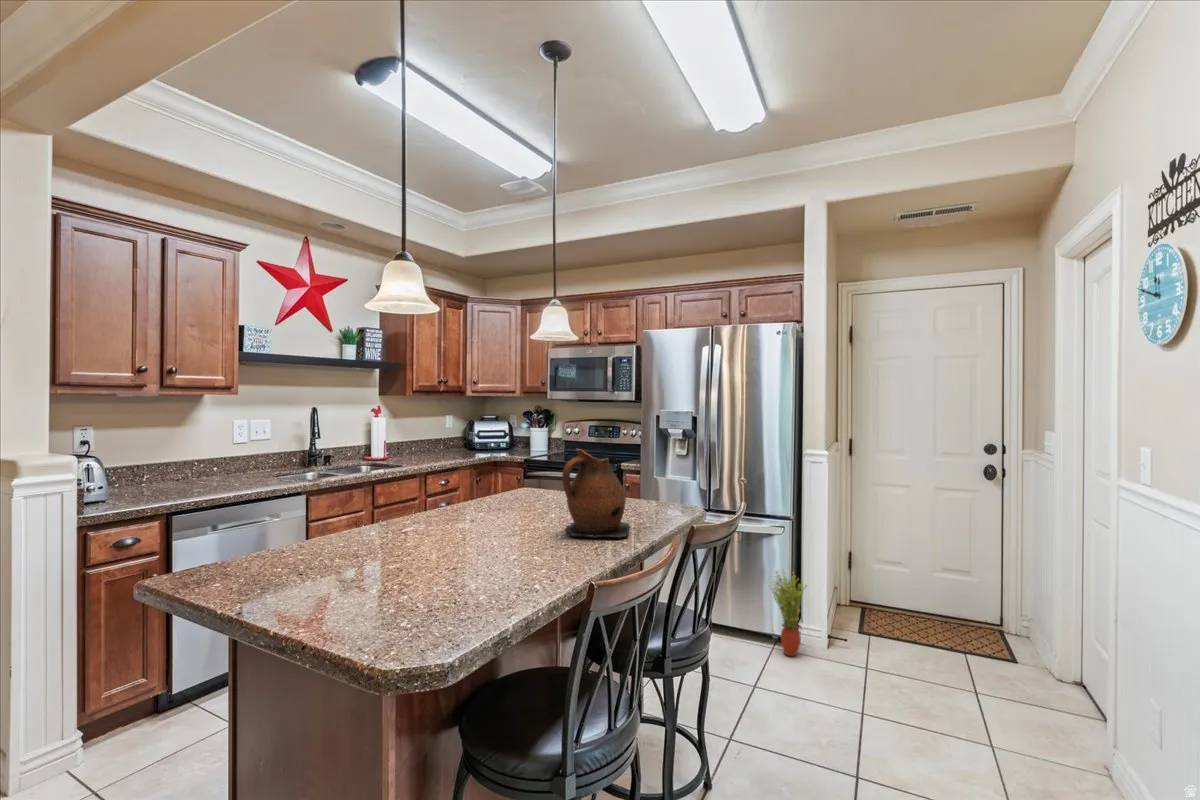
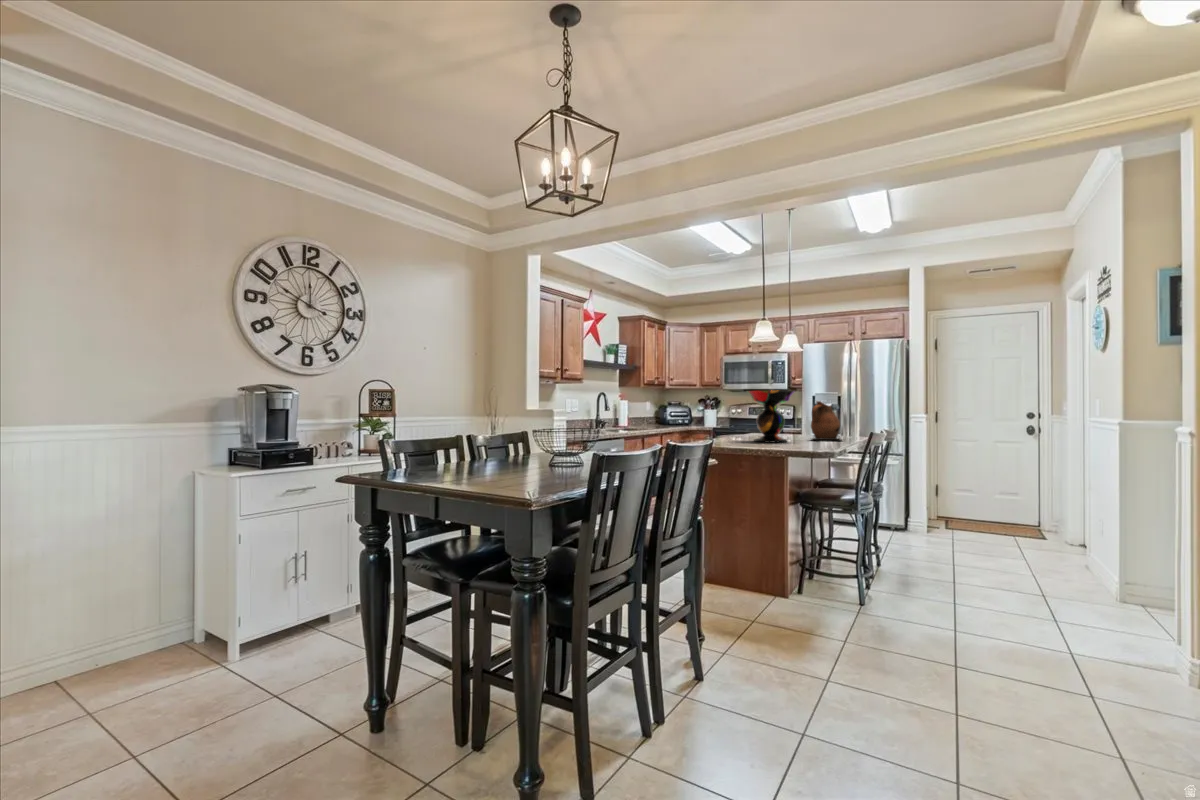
decorative bowl: none [401,428,512,554] -> present [747,391,795,442]
potted plant: present [770,571,807,656] -> none [891,485,916,536]

